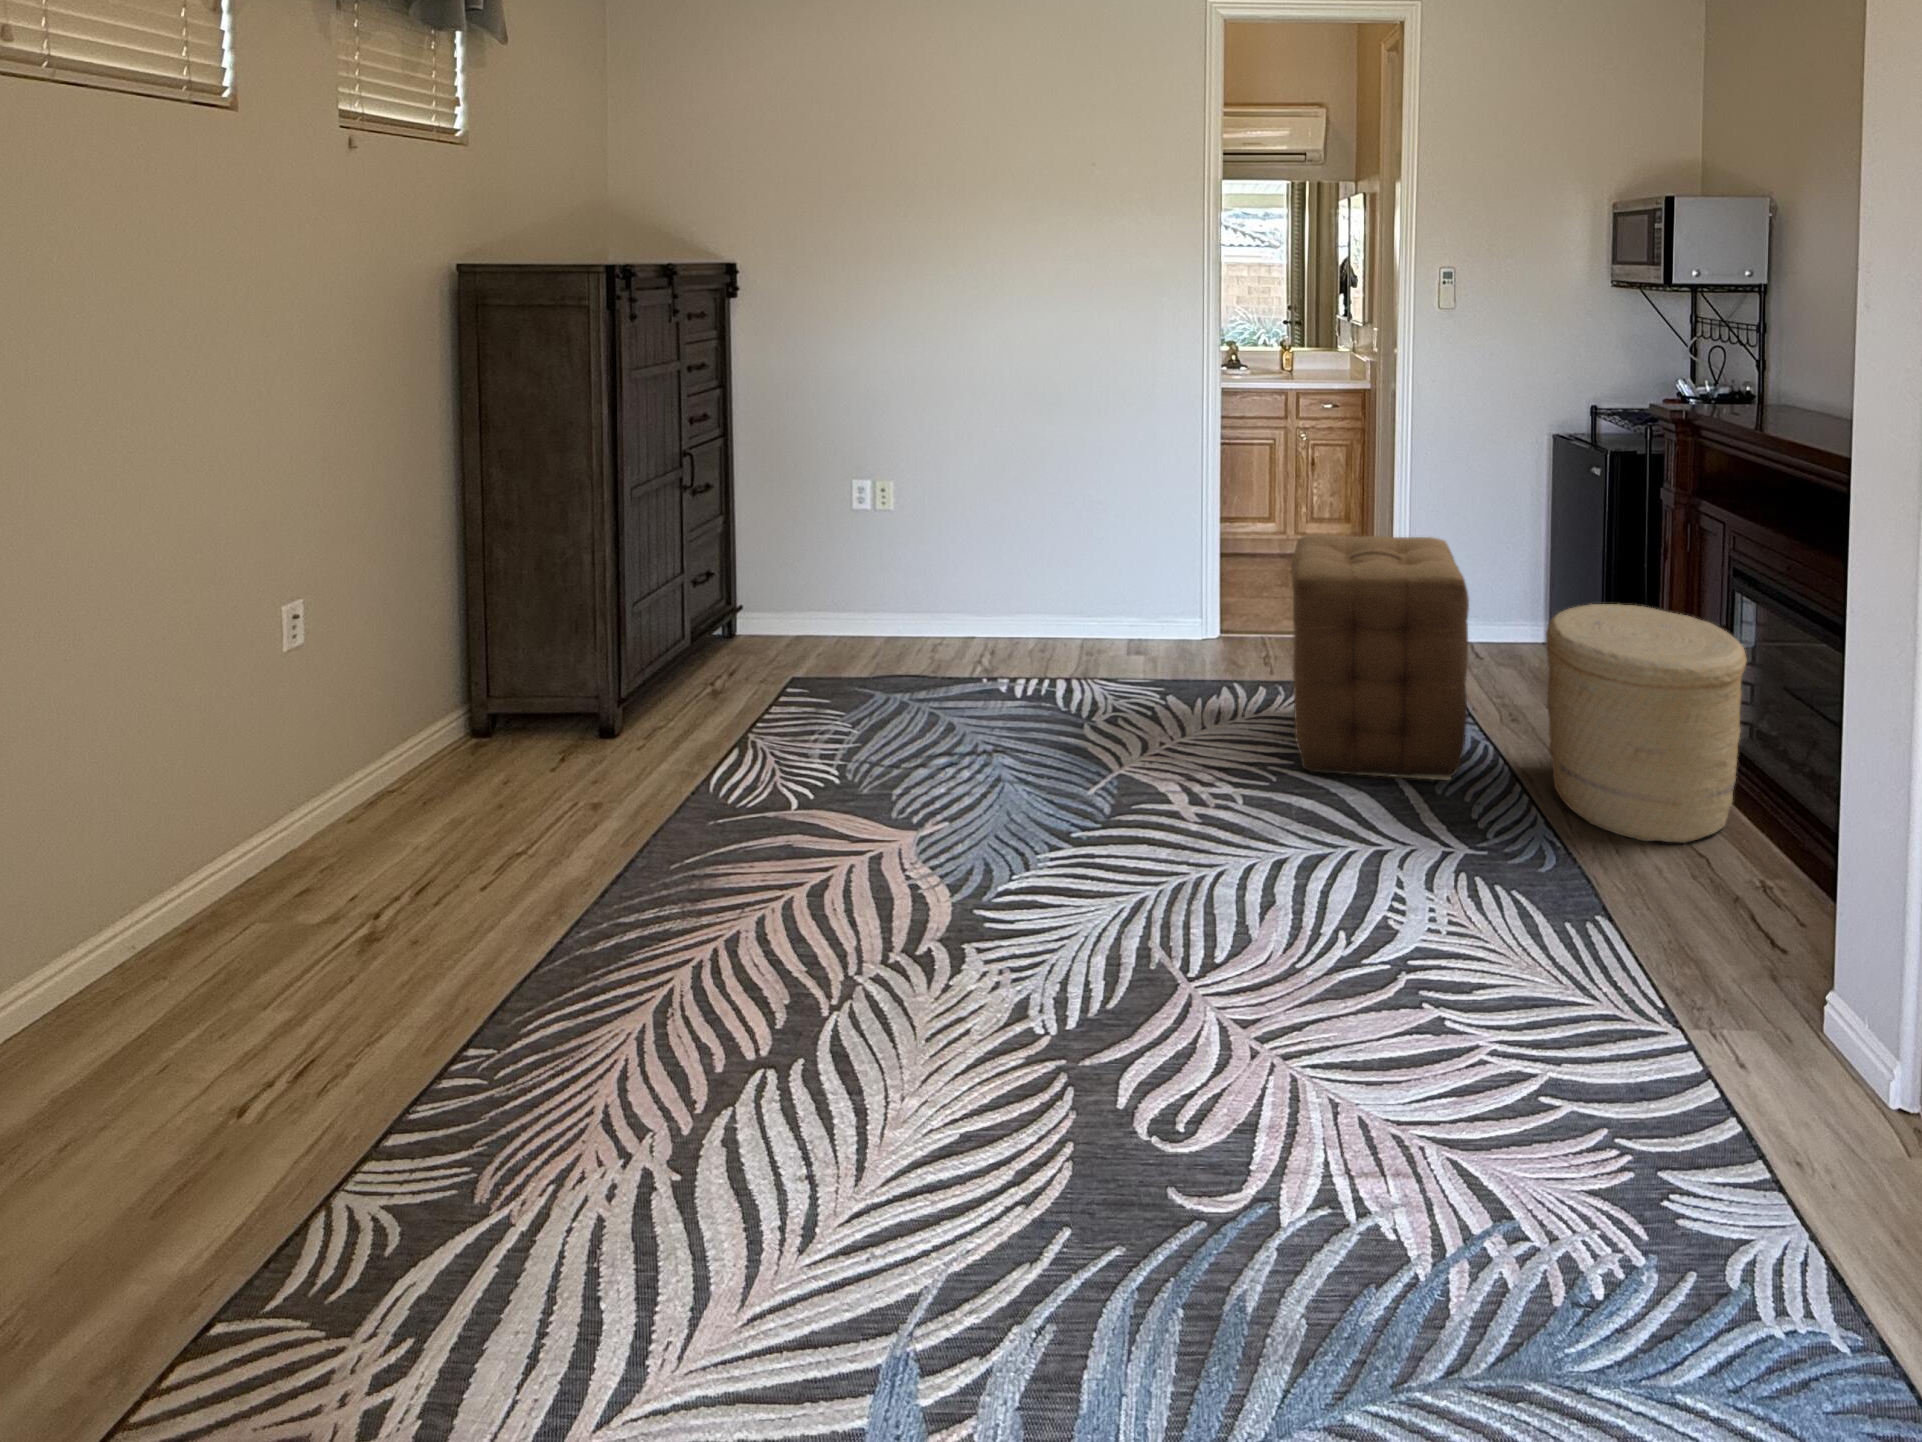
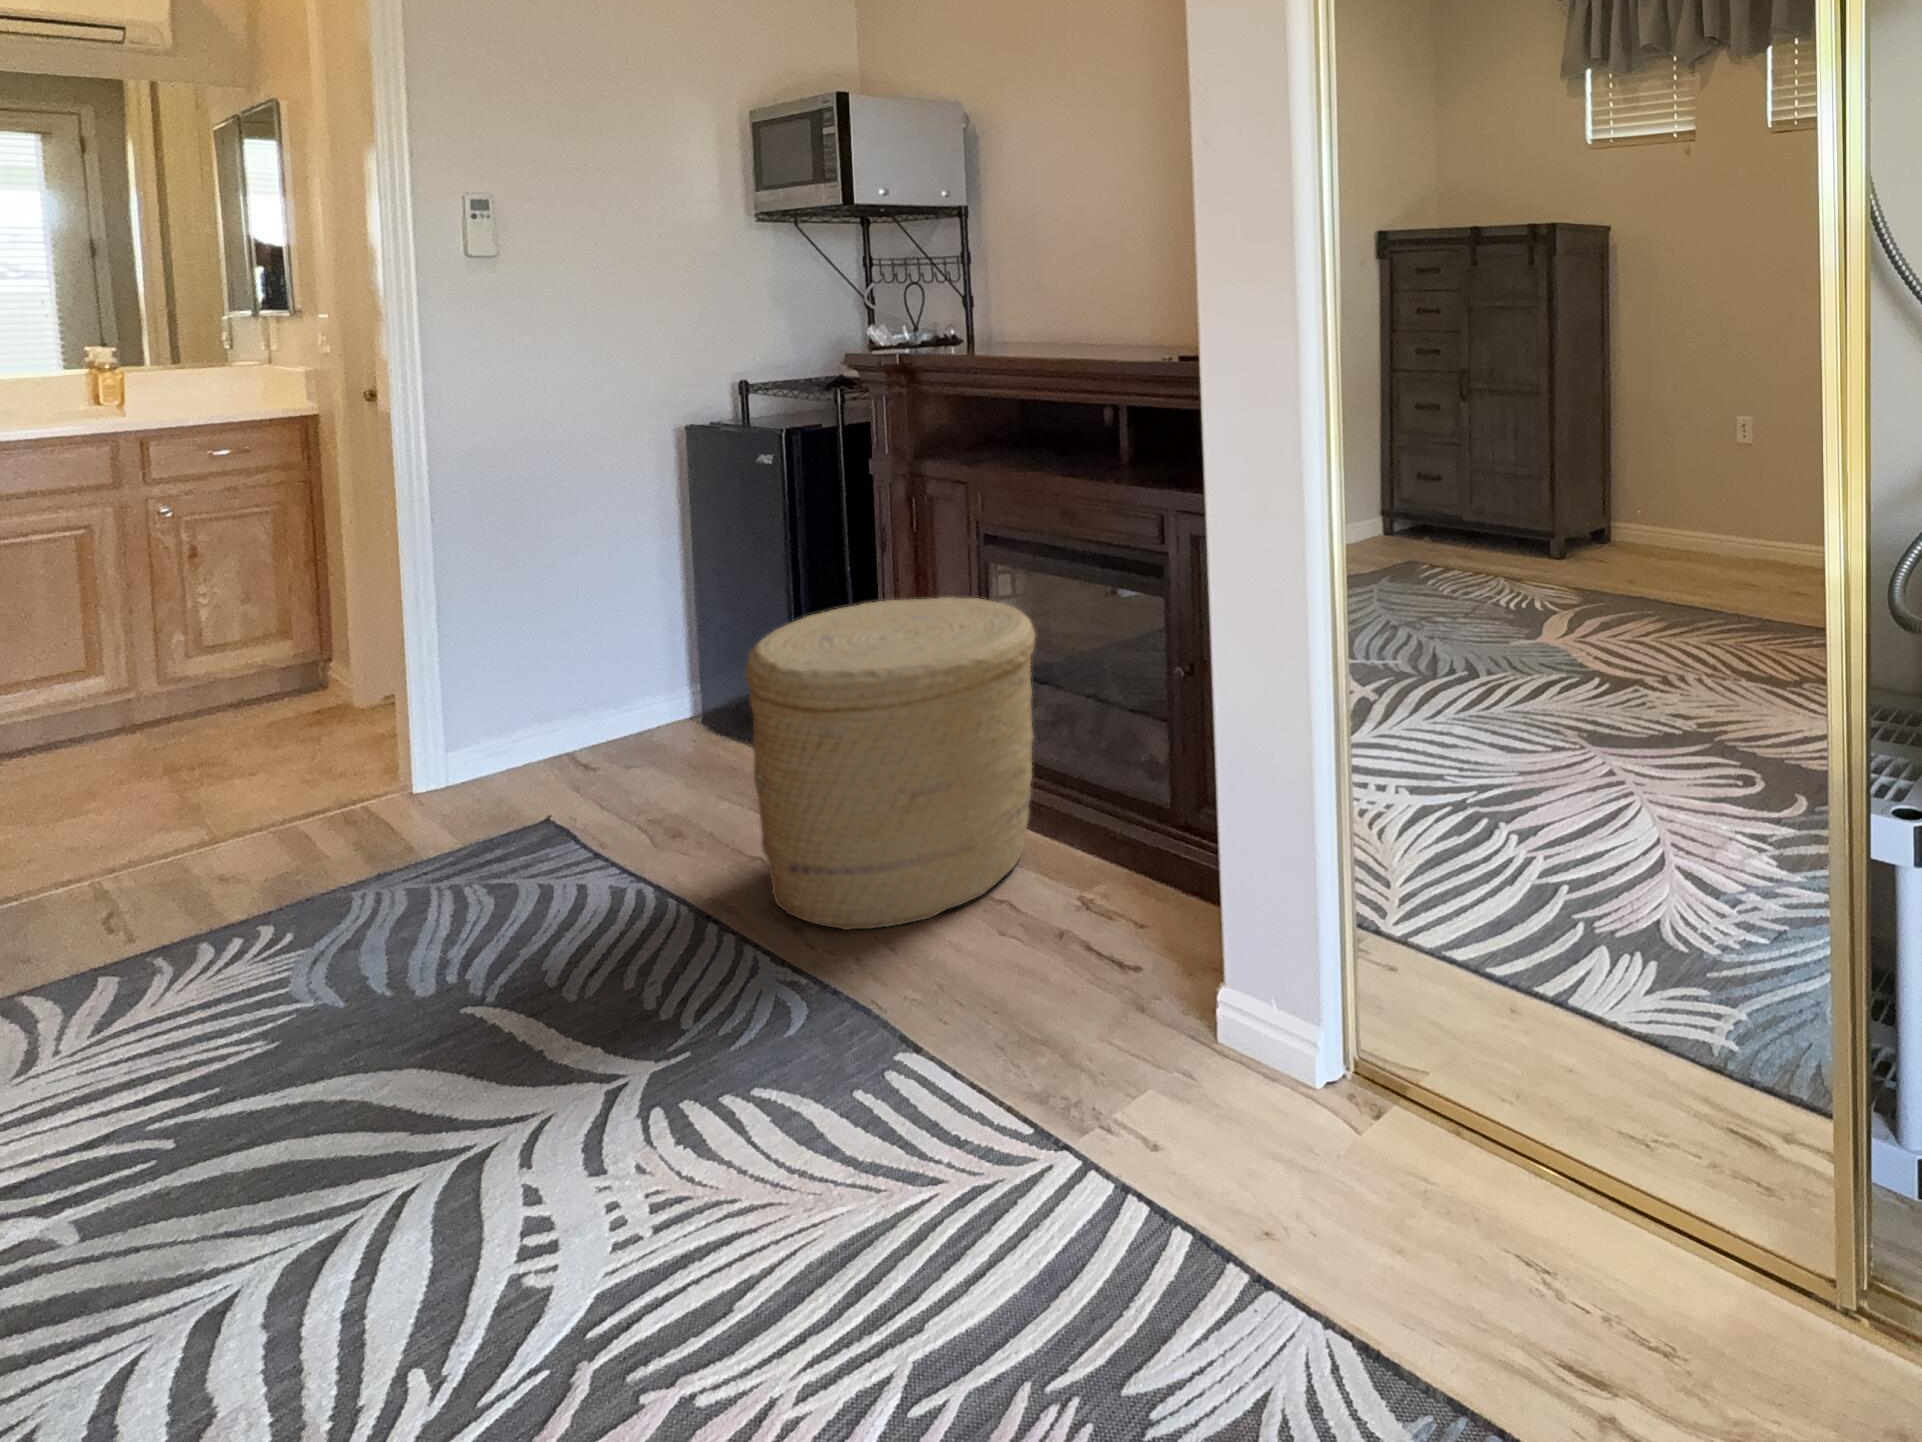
ottoman: present [1291,534,1469,780] -> none [161,579,609,1089]

